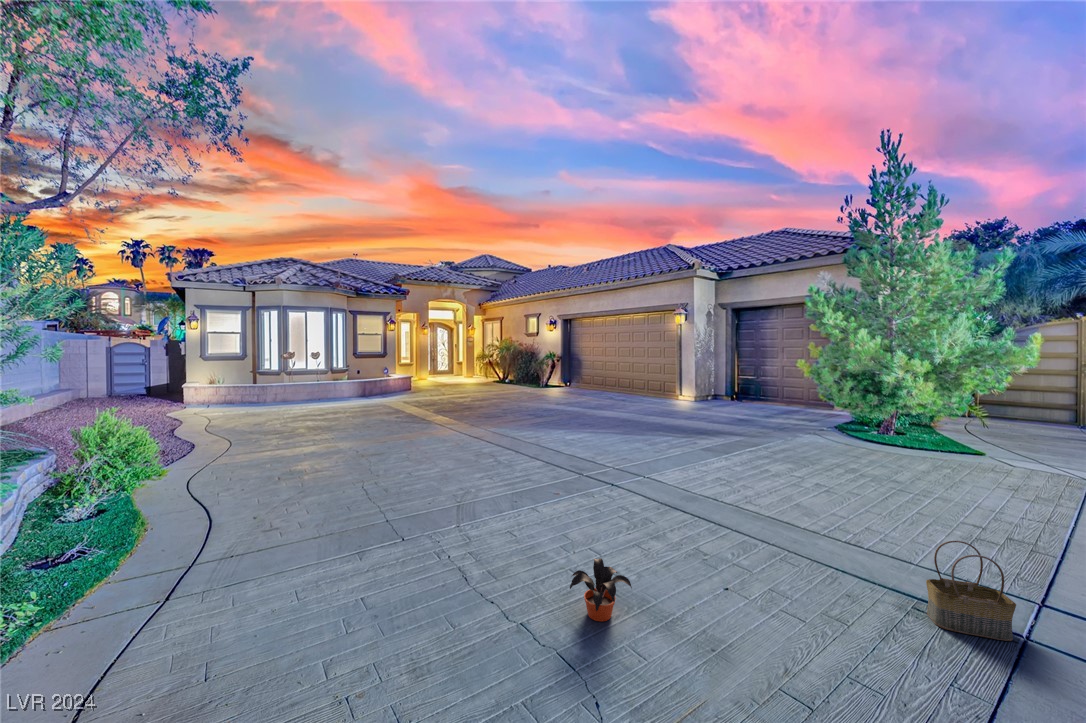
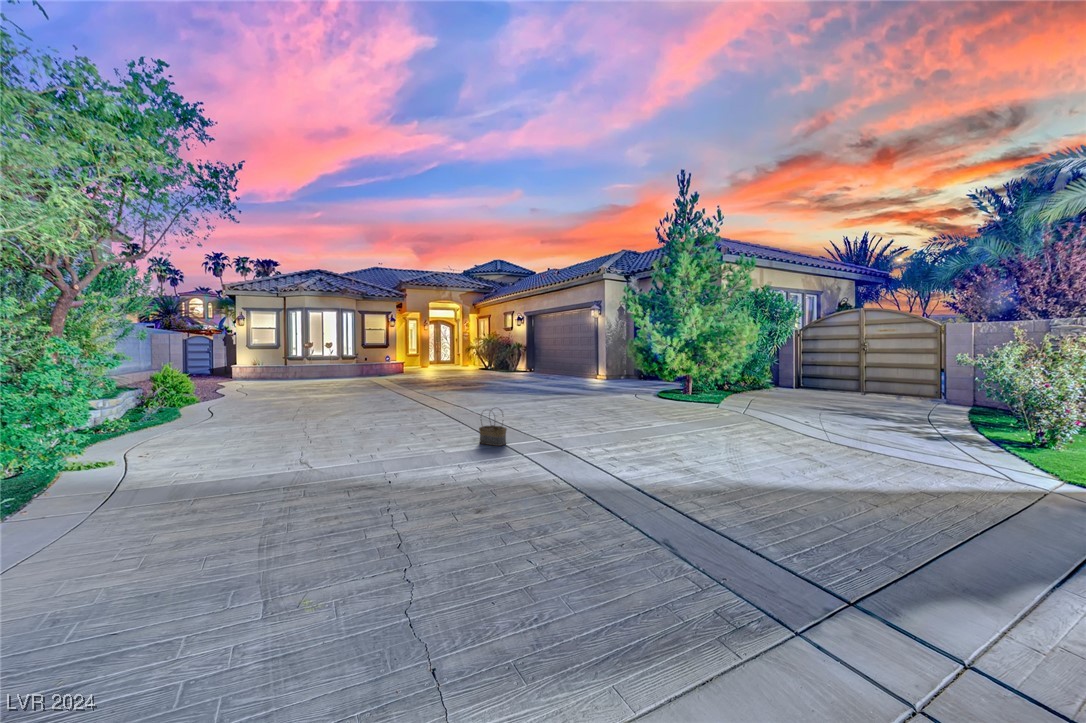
potted plant: present [570,558,632,621] -> none [330,417,359,439]

